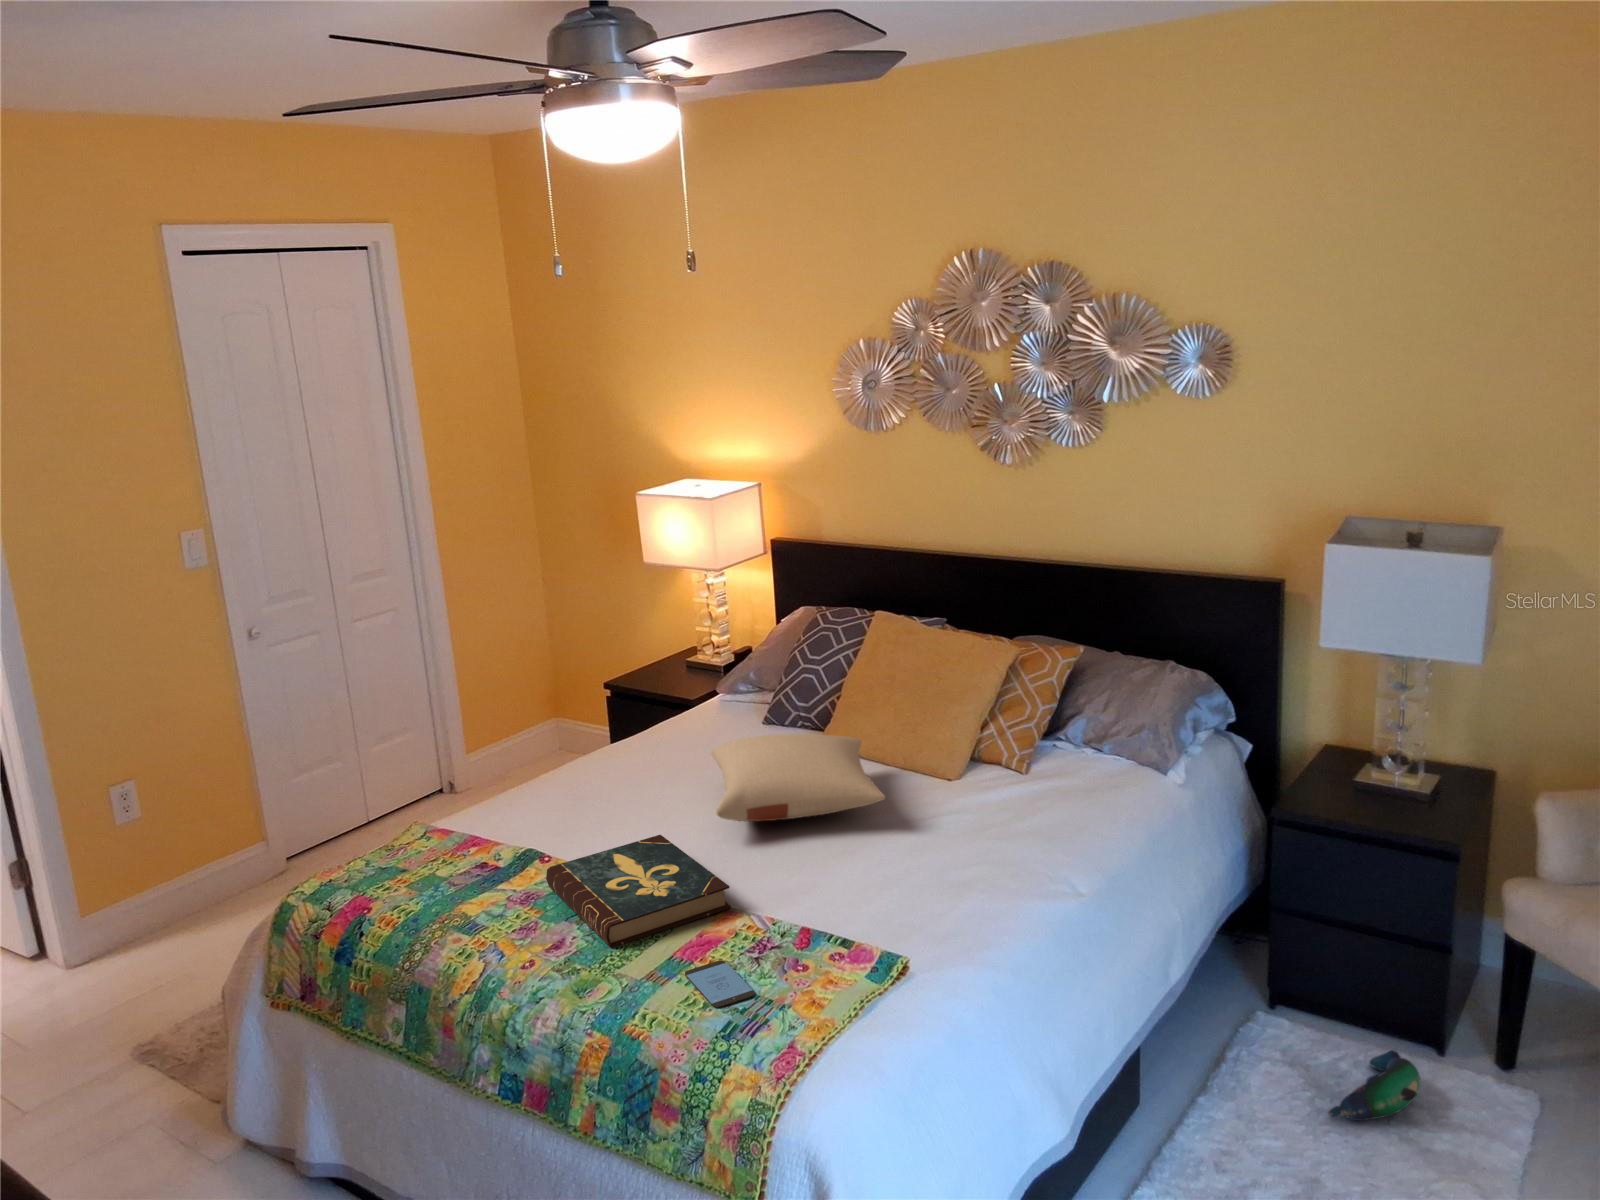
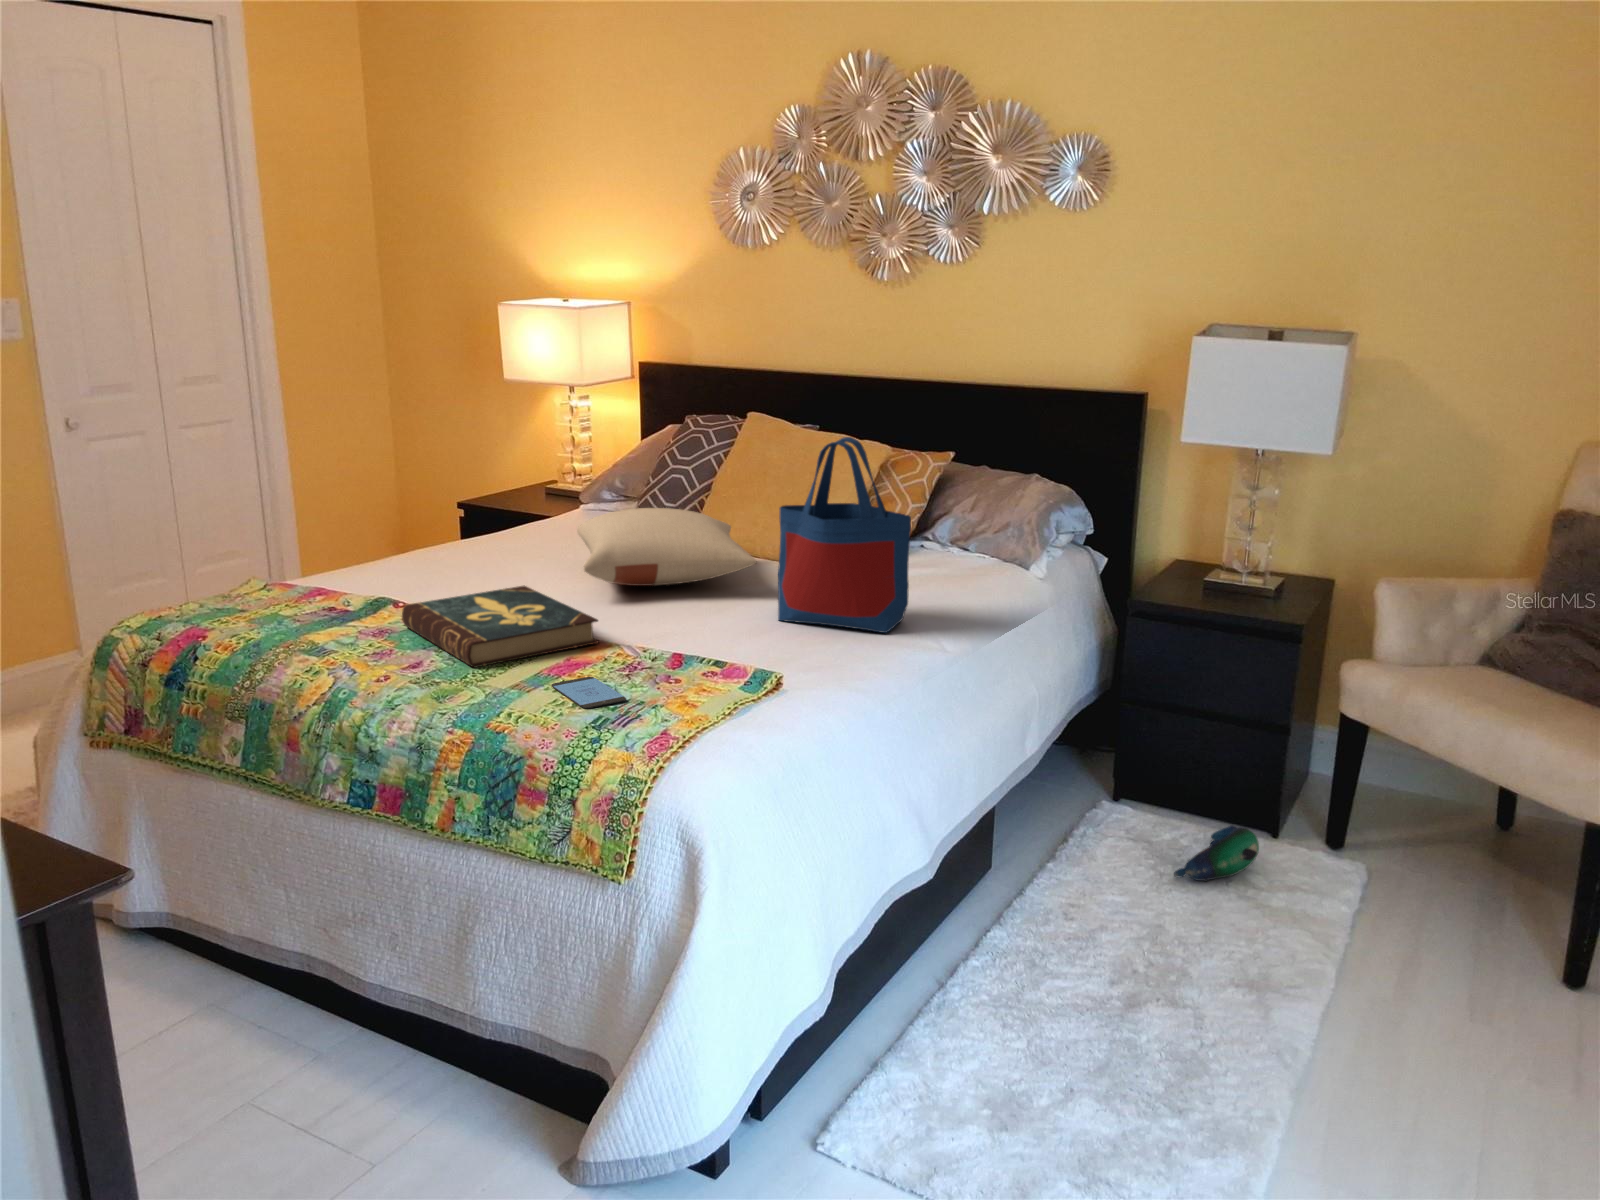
tote bag: none [903,687,1035,884] -> present [778,437,911,633]

